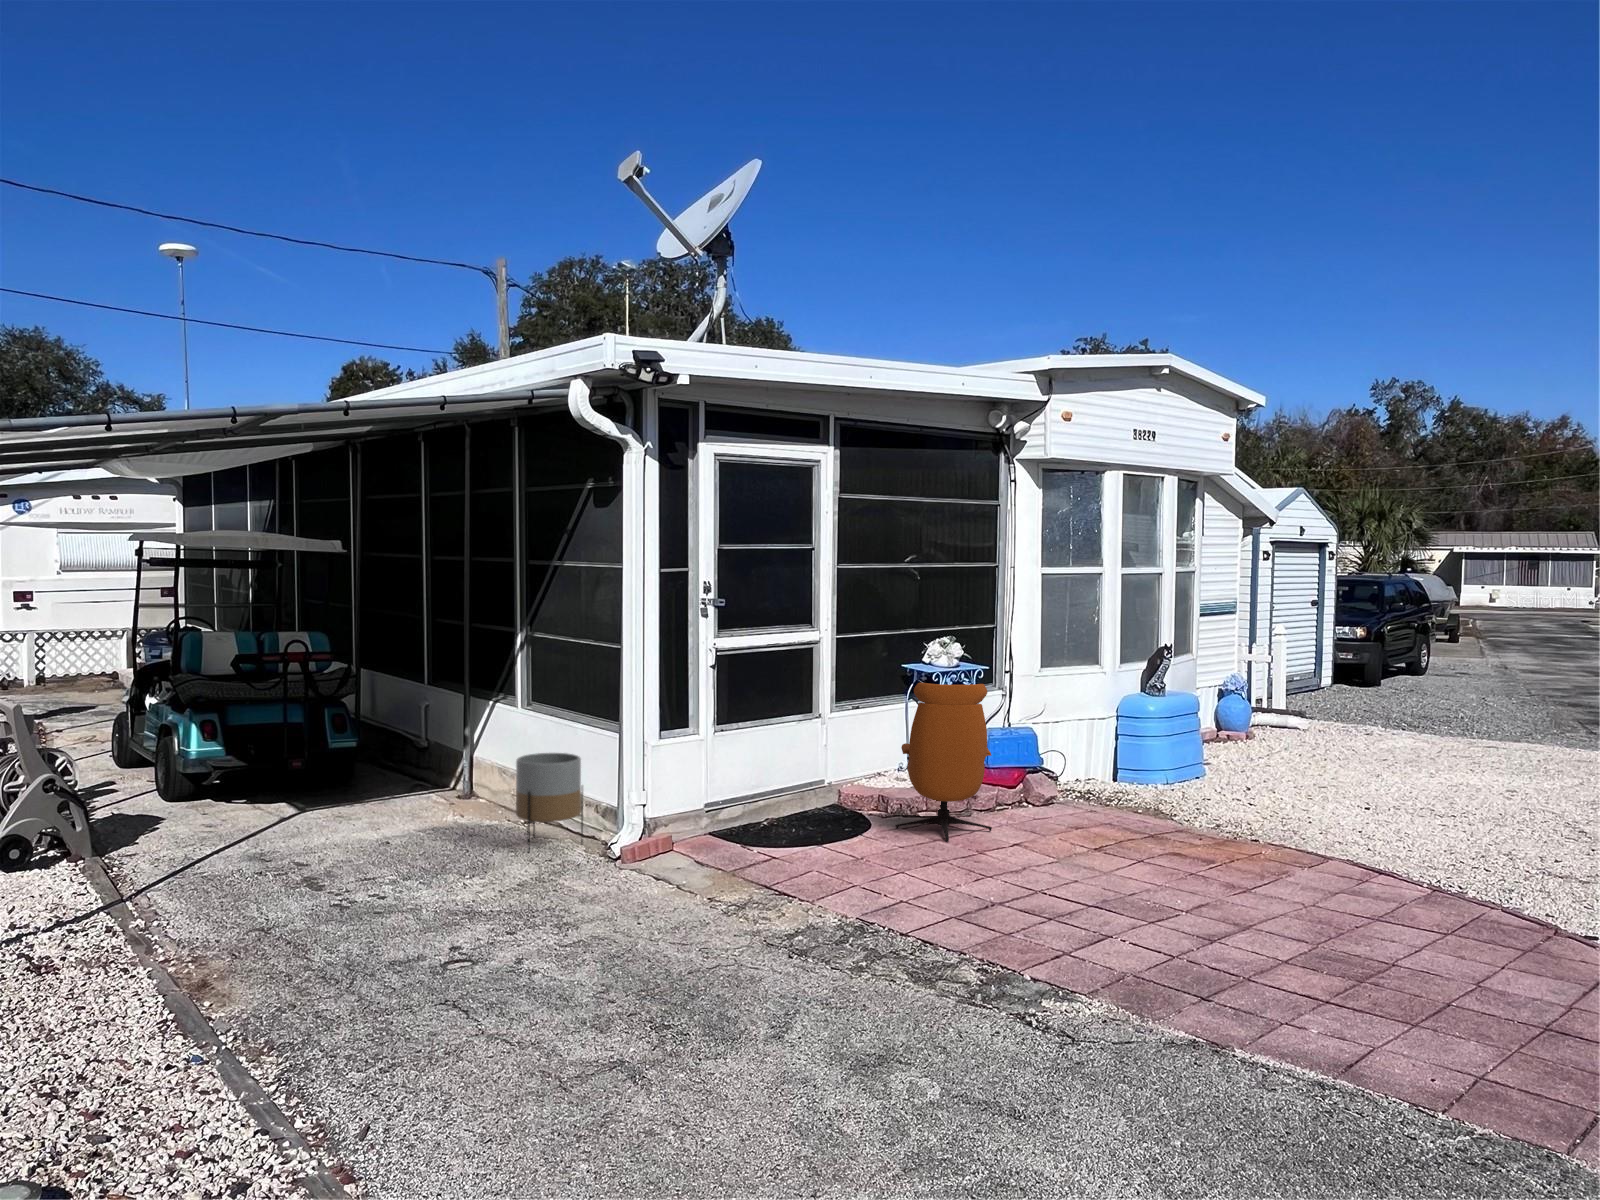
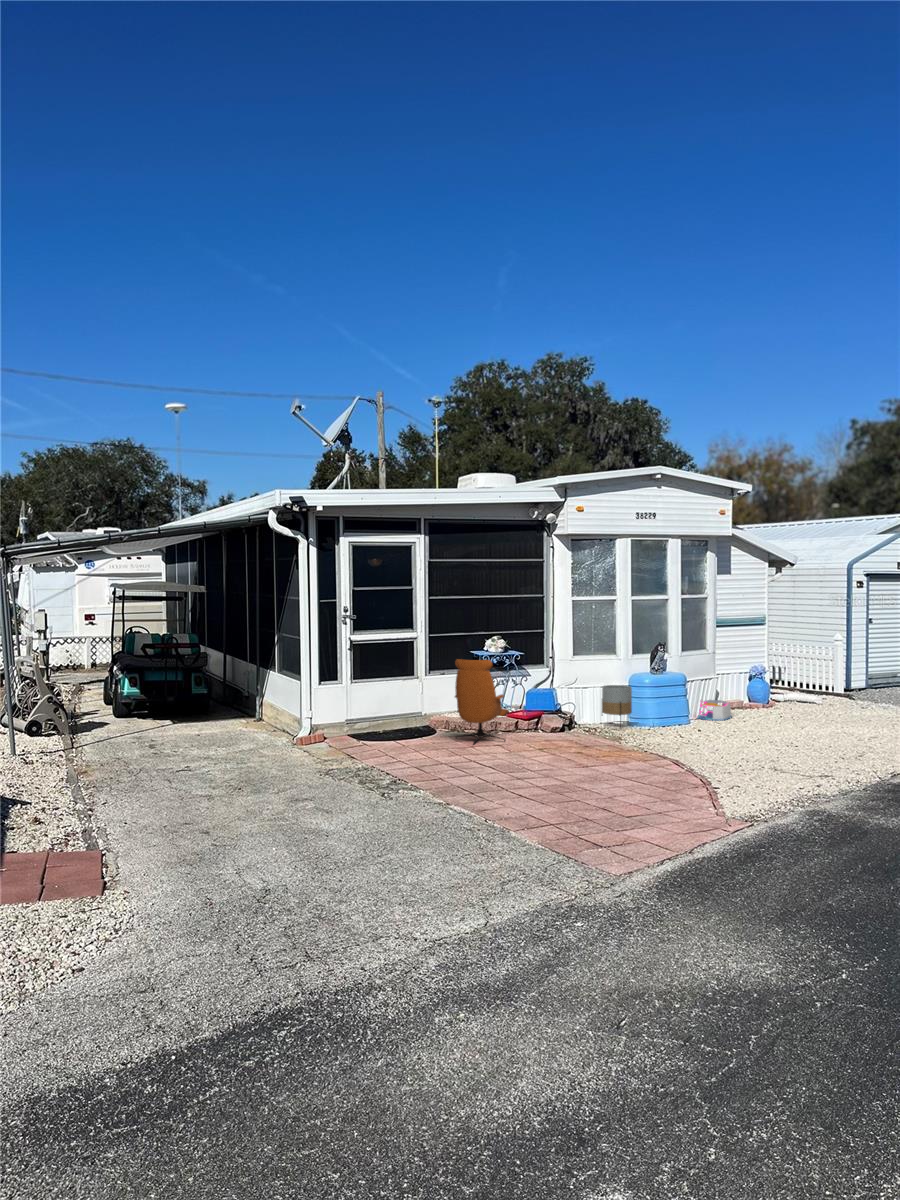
storage bin: none [1200,734,1253,770] -> present [697,700,732,721]
planter: present [516,753,583,852] -> present [602,685,632,727]

